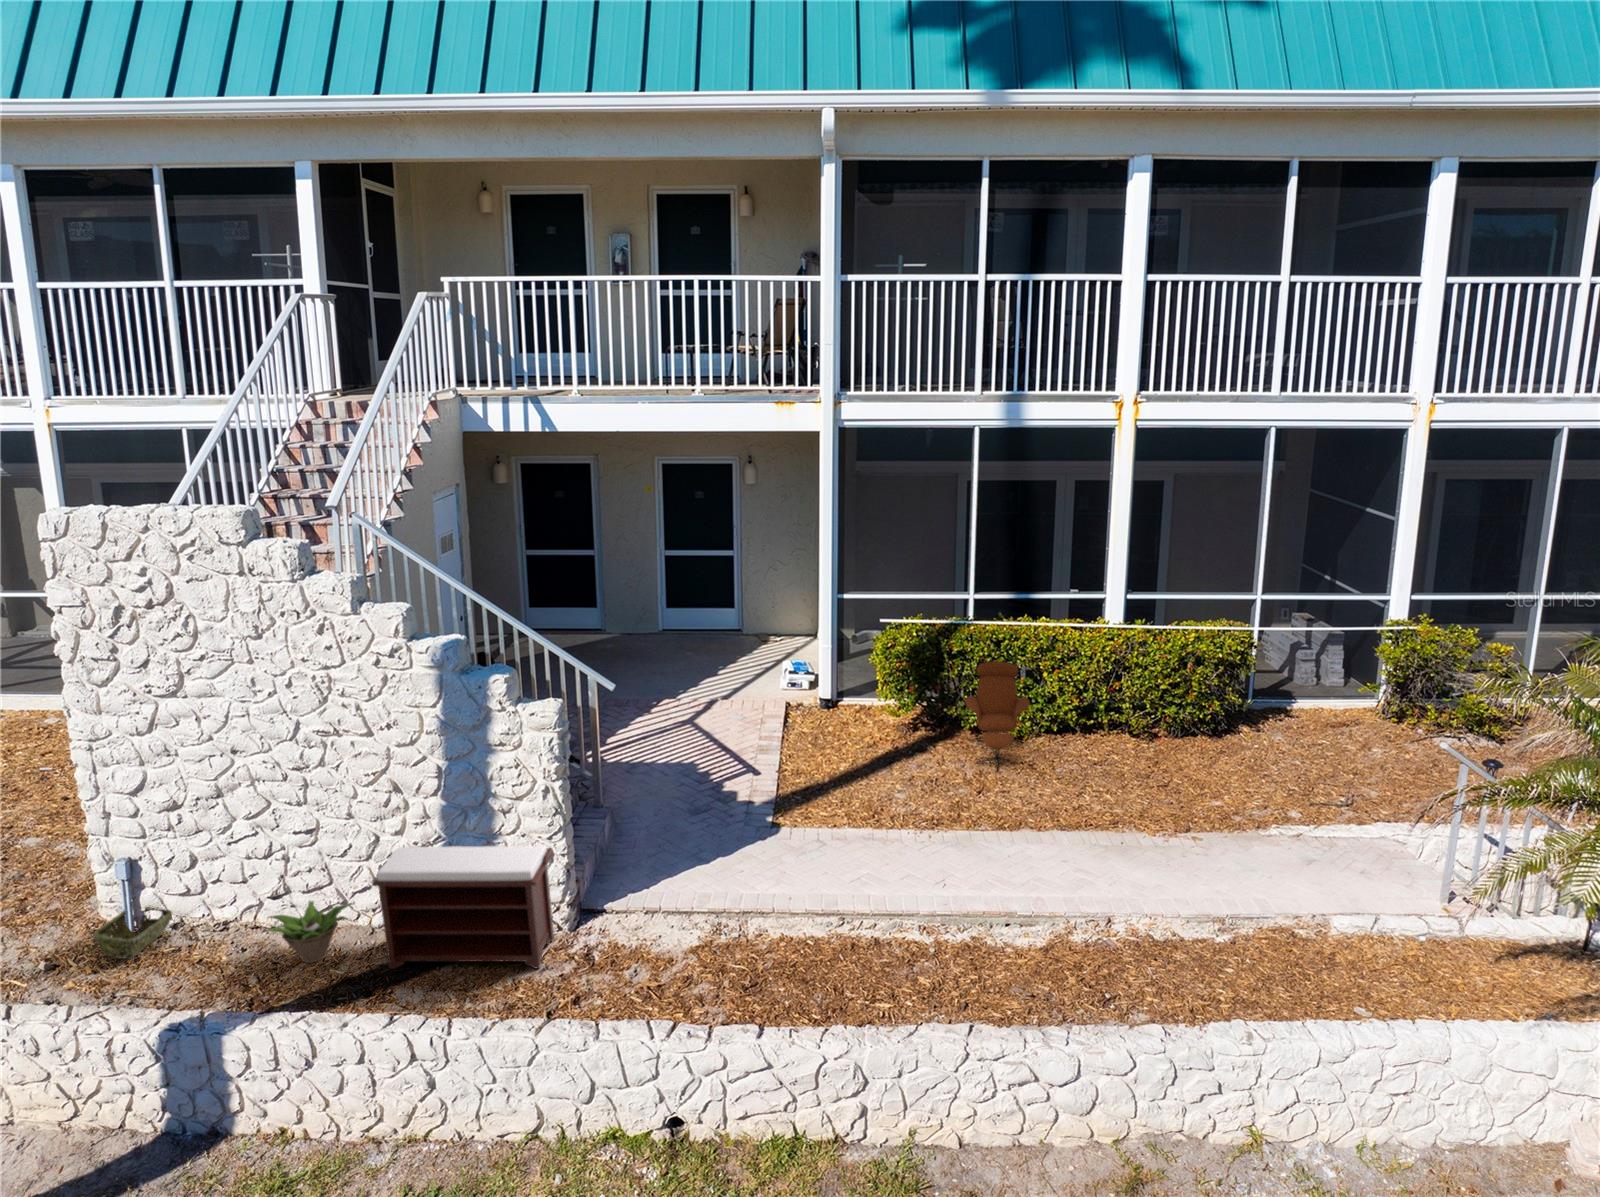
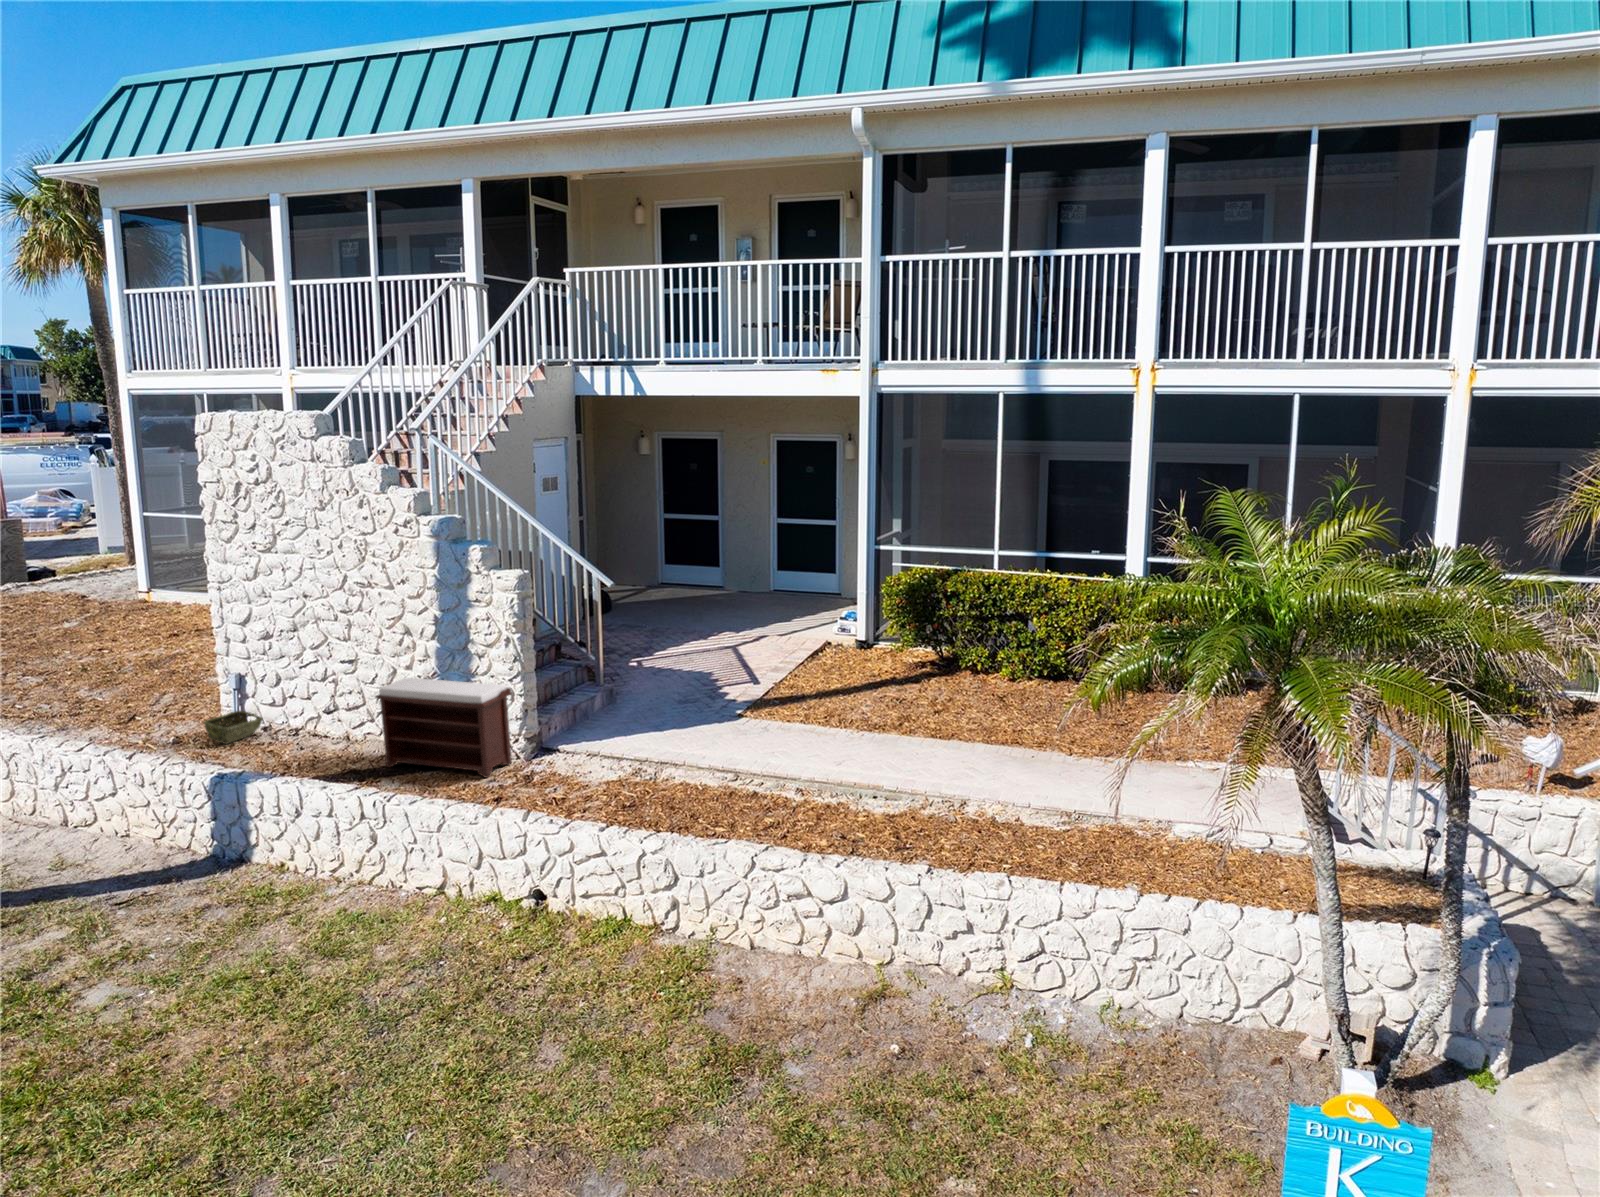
lounge chair: present [965,661,1030,769] -> none [949,607,1014,700]
decorative plant: present [264,901,353,963] -> none [303,716,375,759]

